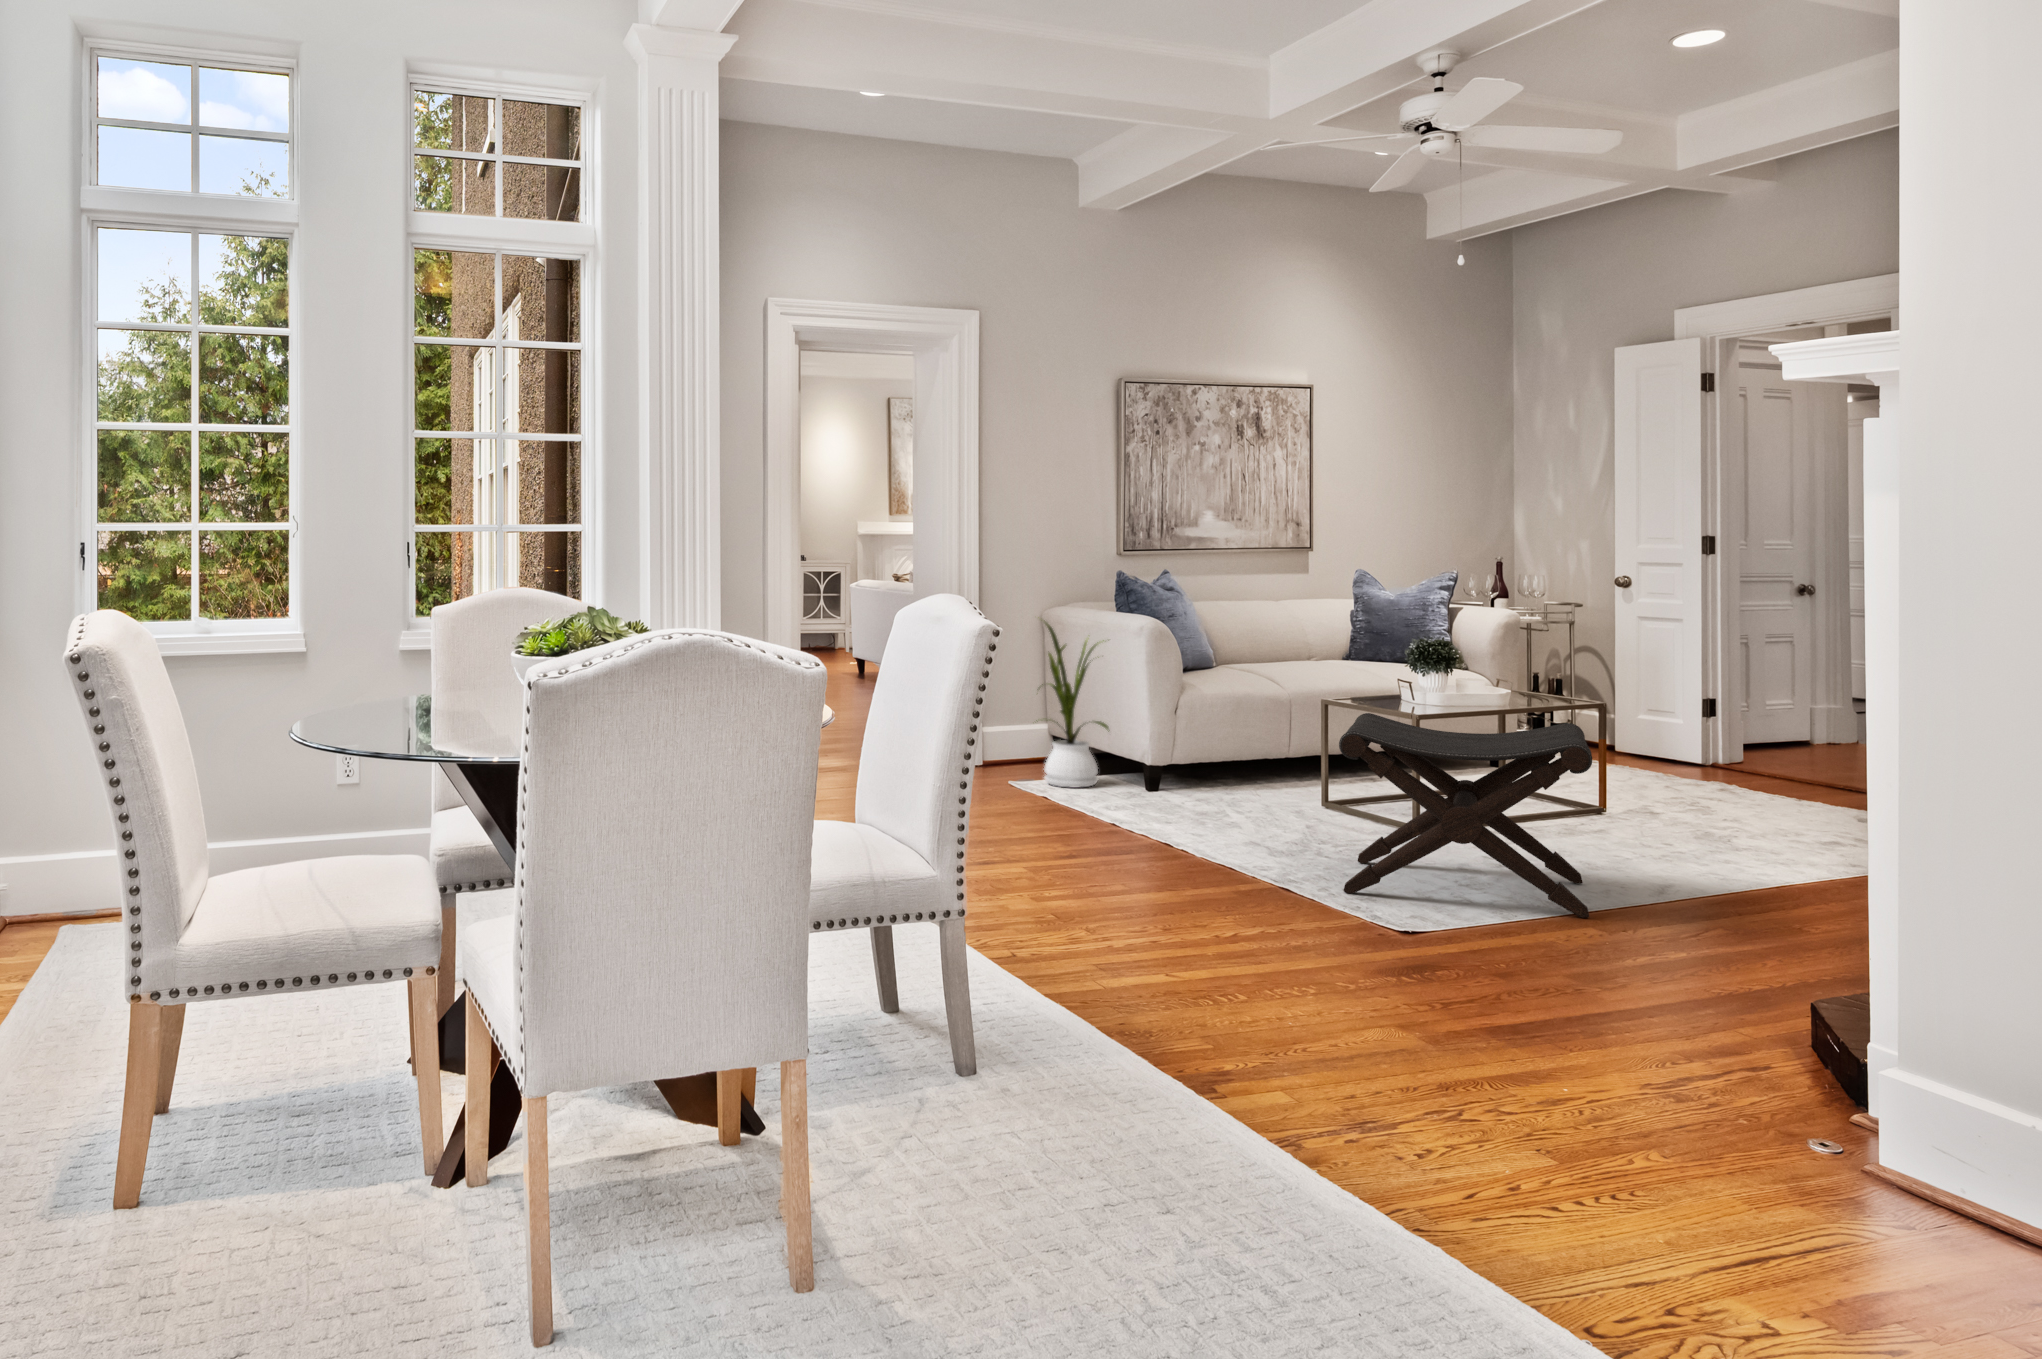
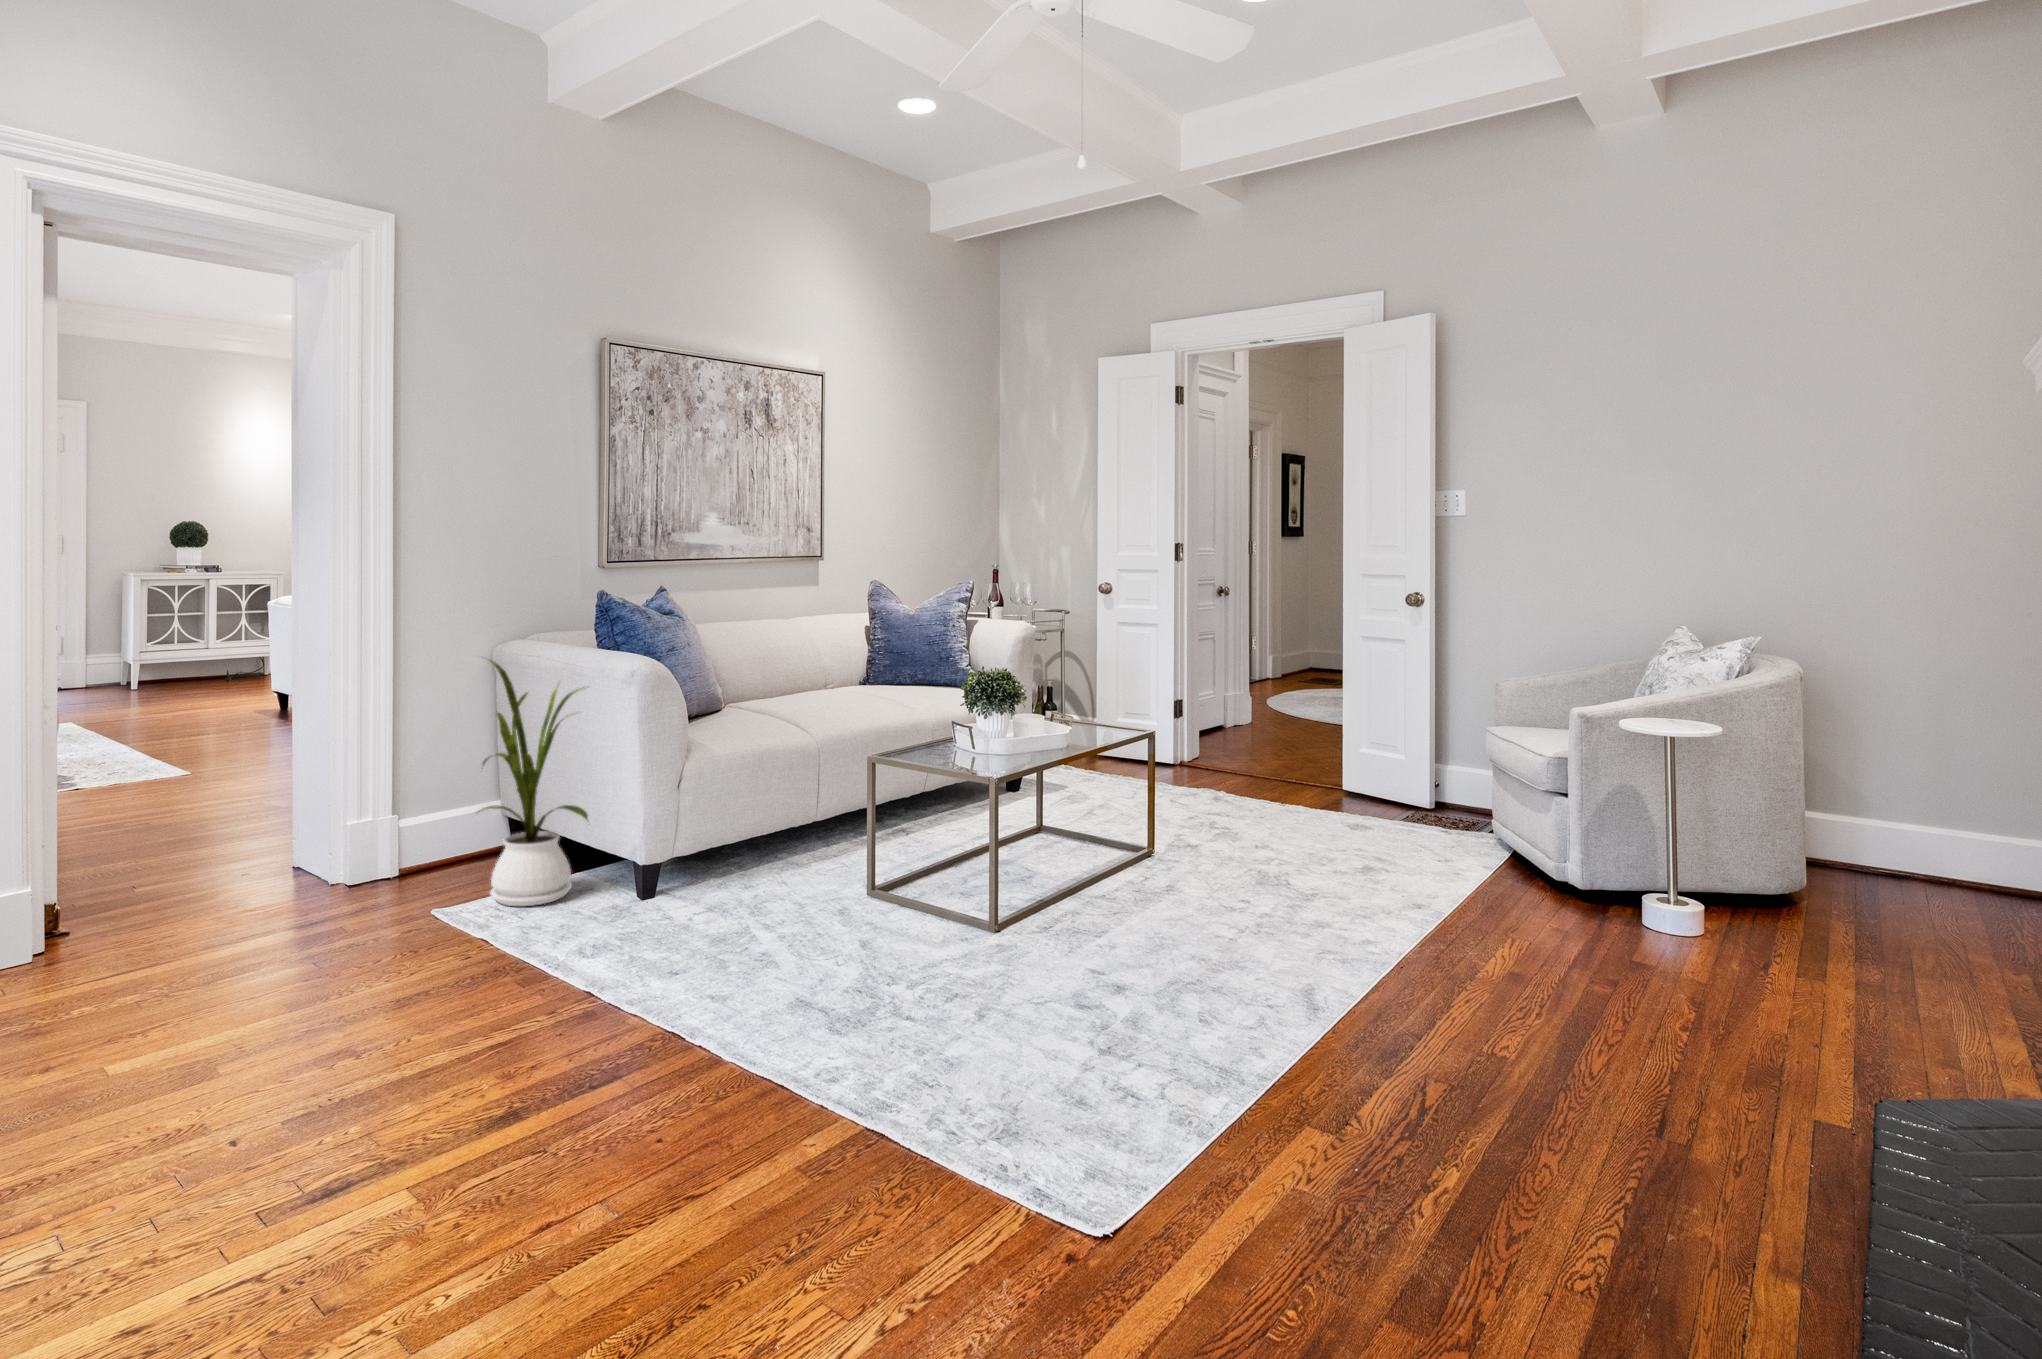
footstool: present [1339,713,1592,918] -> none [964,803,1345,1138]

